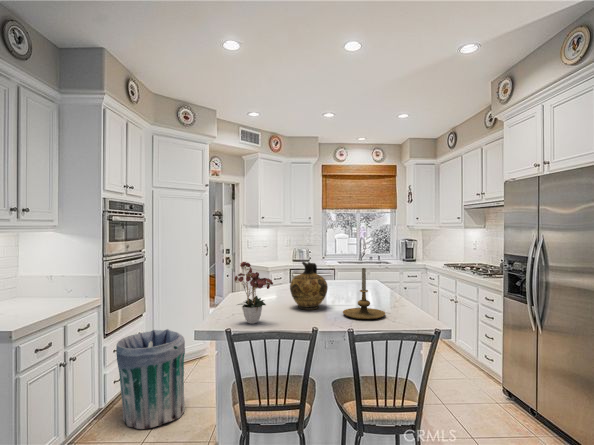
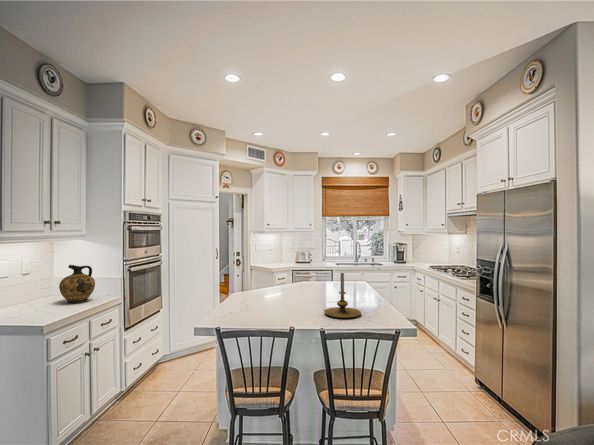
flower arrangement: present [235,262,273,324] -> none [226,265,264,321]
ceramic jug: present [290,262,328,310] -> present [59,265,95,303]
trash can: present [116,329,185,429] -> none [135,323,194,409]

